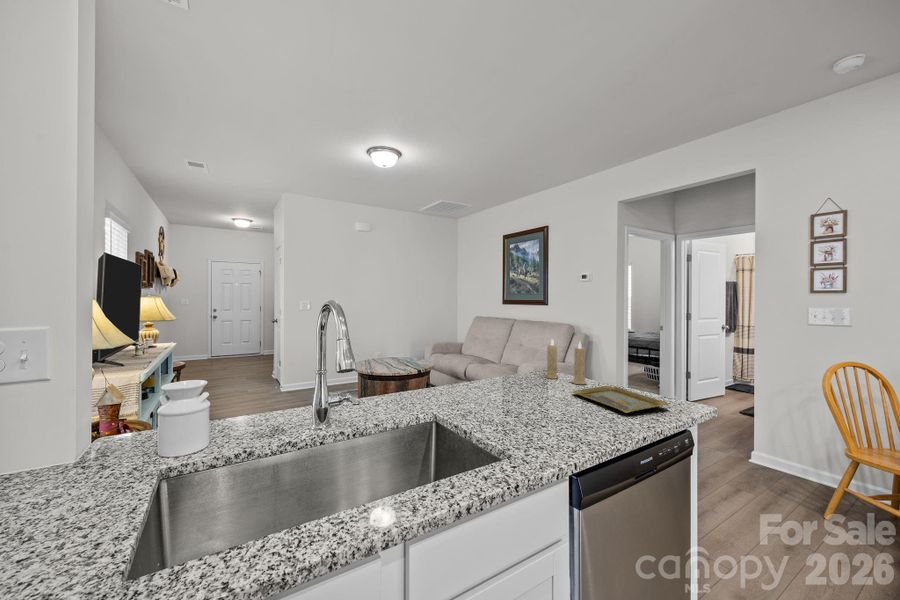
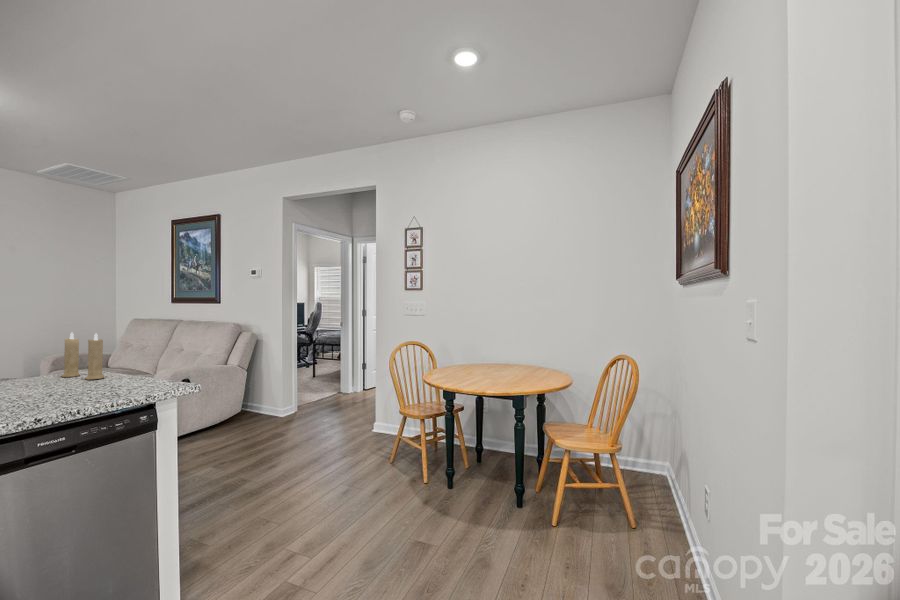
tray: present [573,386,668,413] -> none [49,377,141,400]

